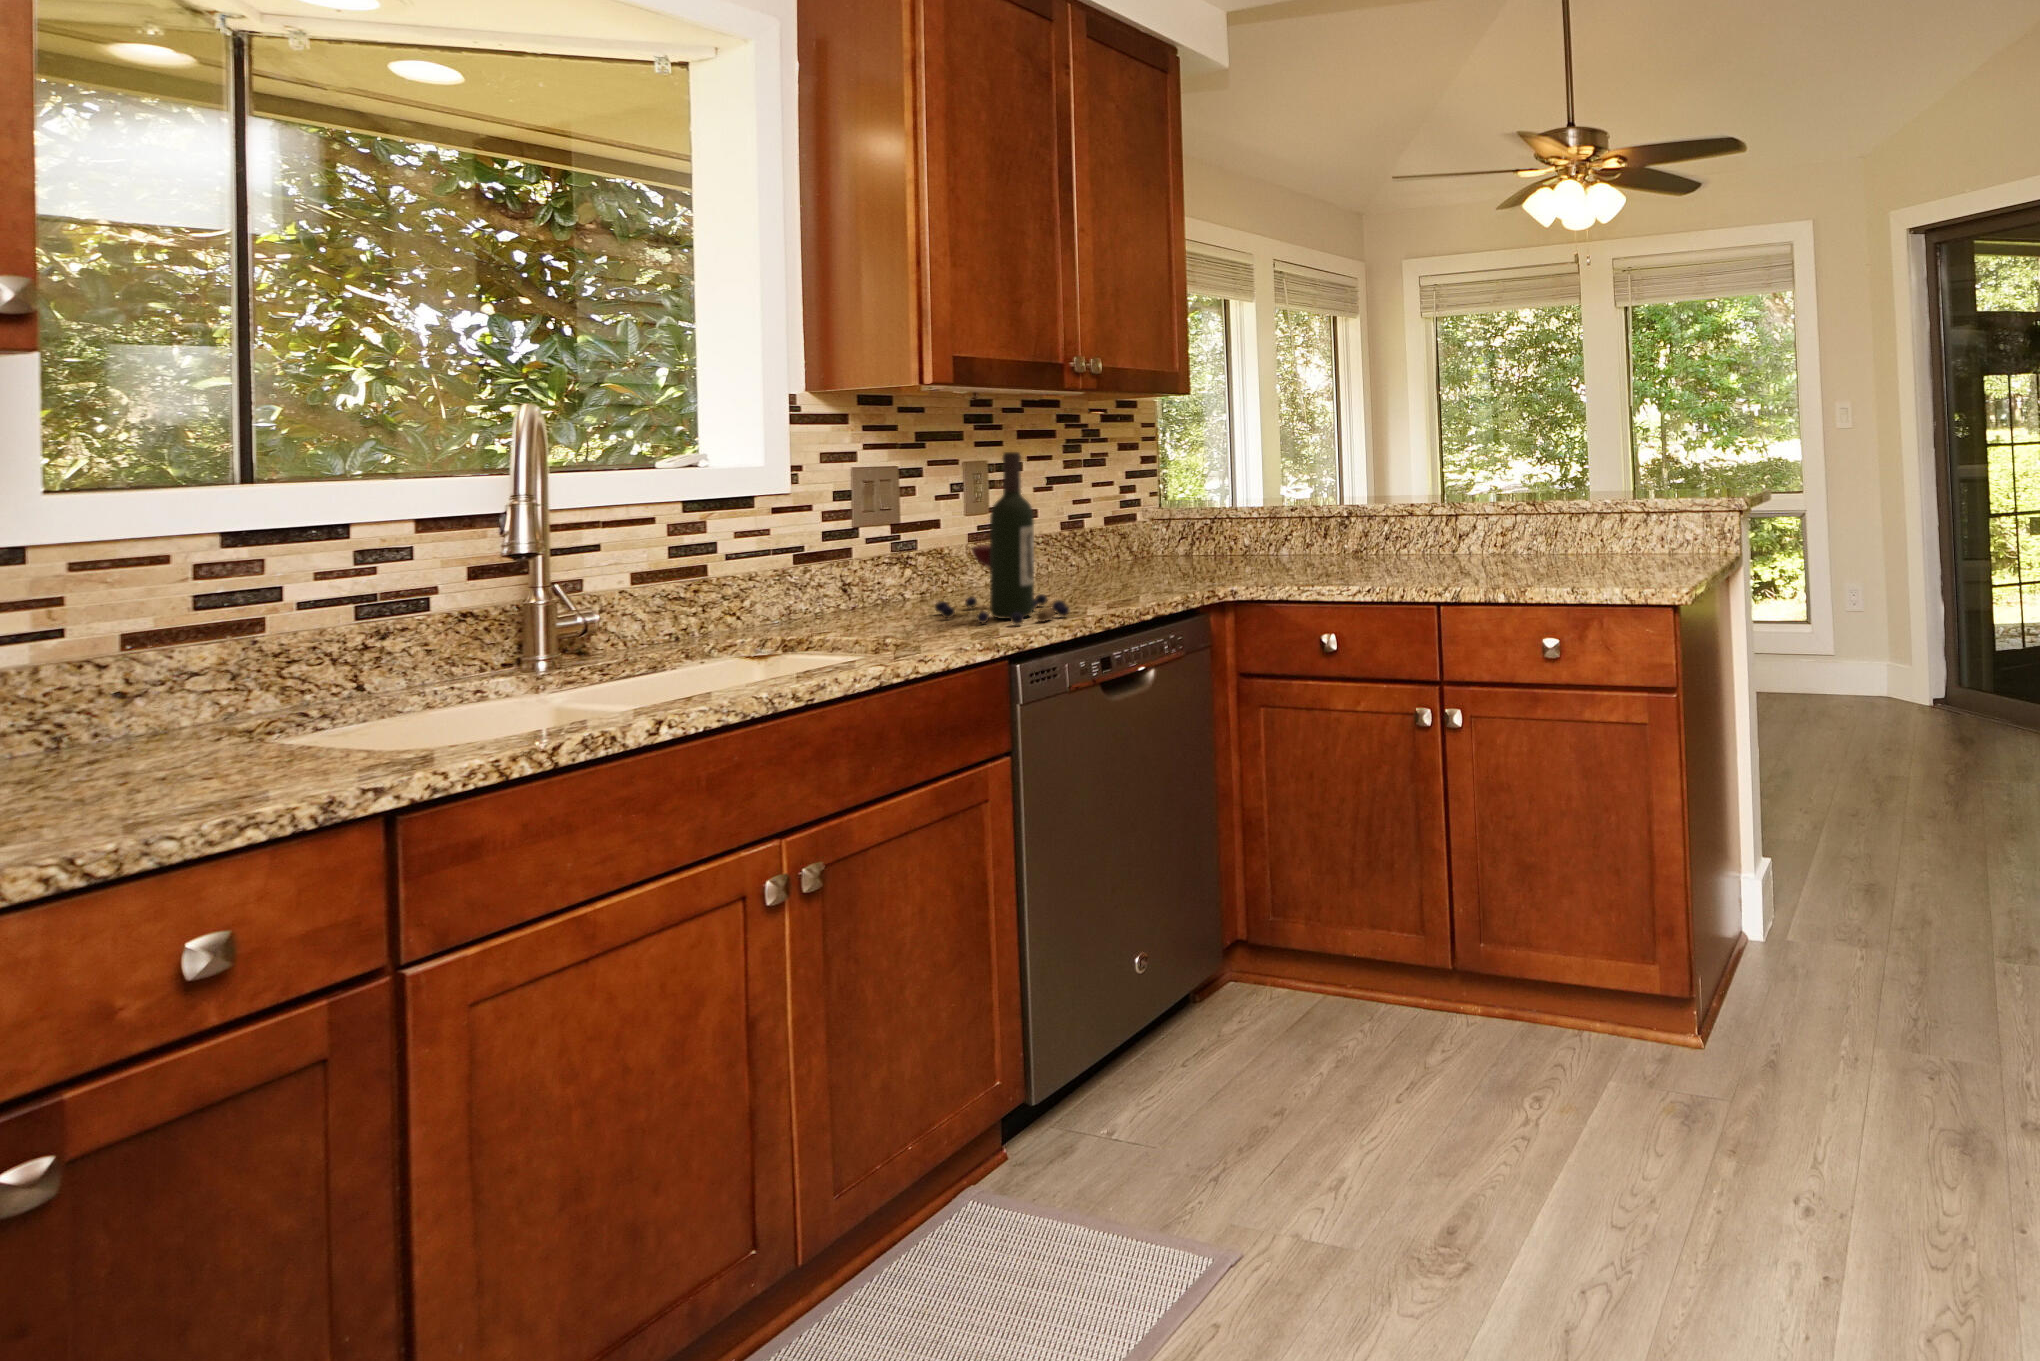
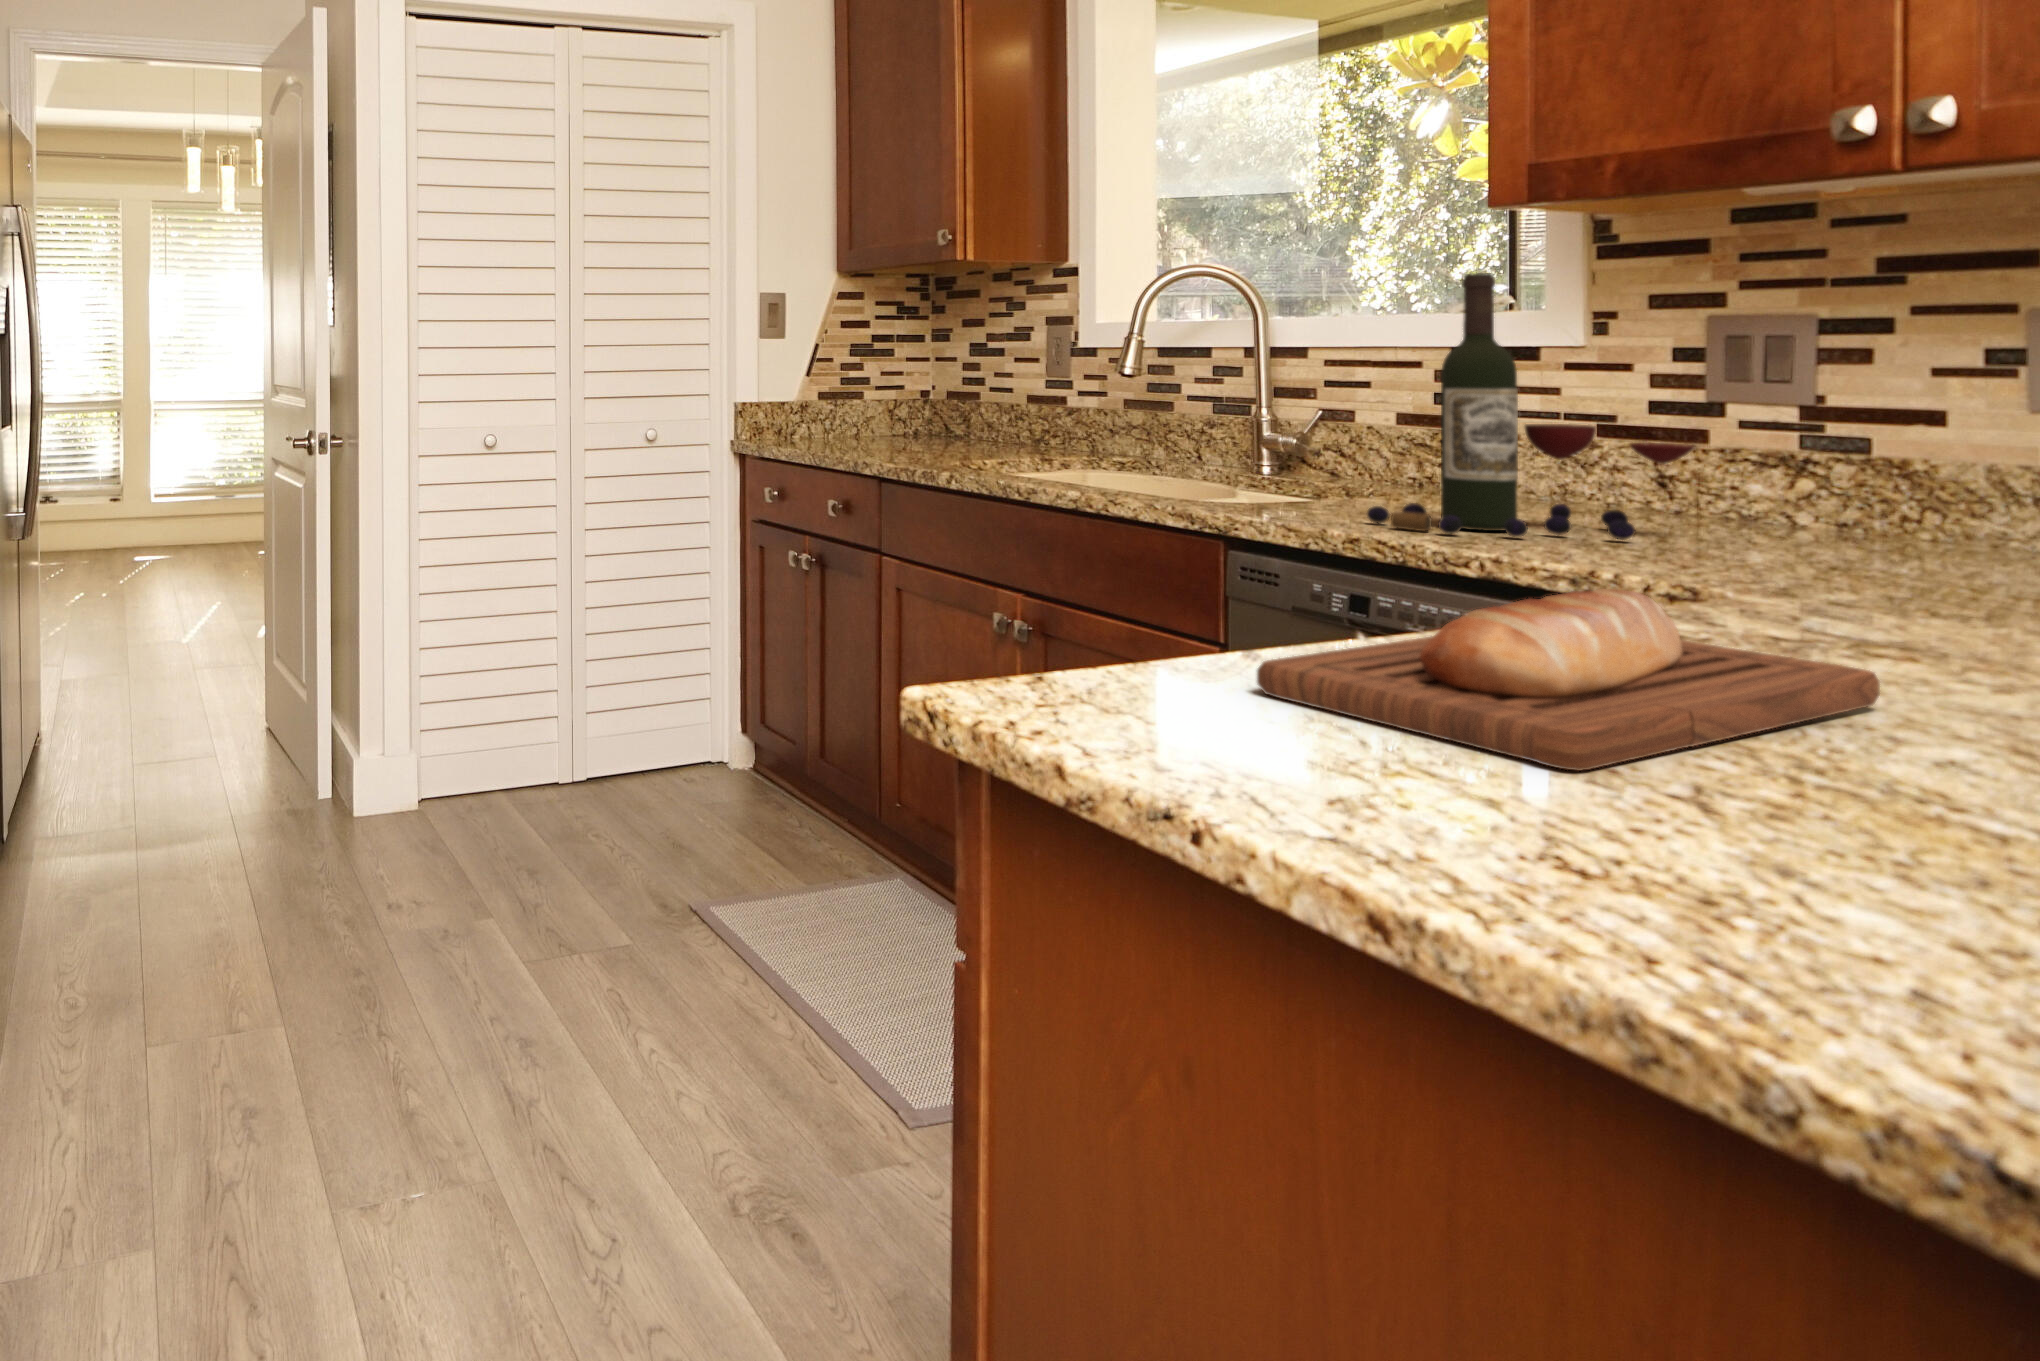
bread loaf: none [1426,563,1589,599] -> present [1257,589,1880,771]

